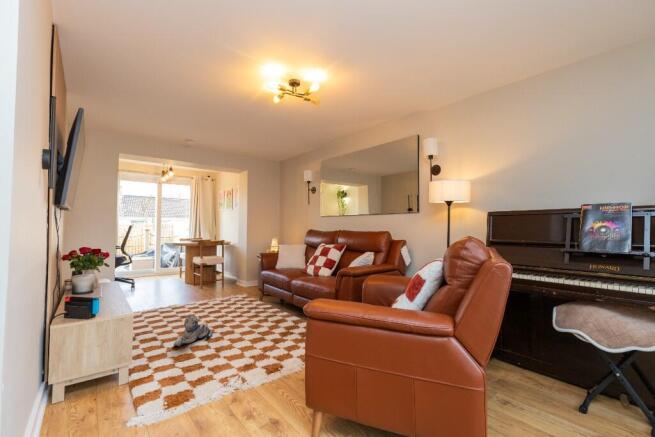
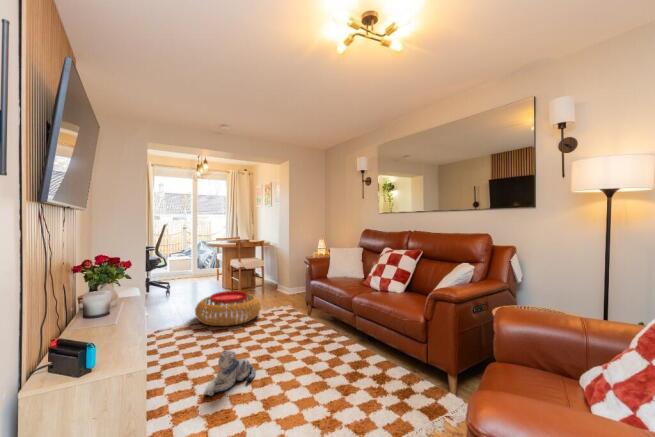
pouf: none [162,282,219,309] -> present [195,291,261,326]

